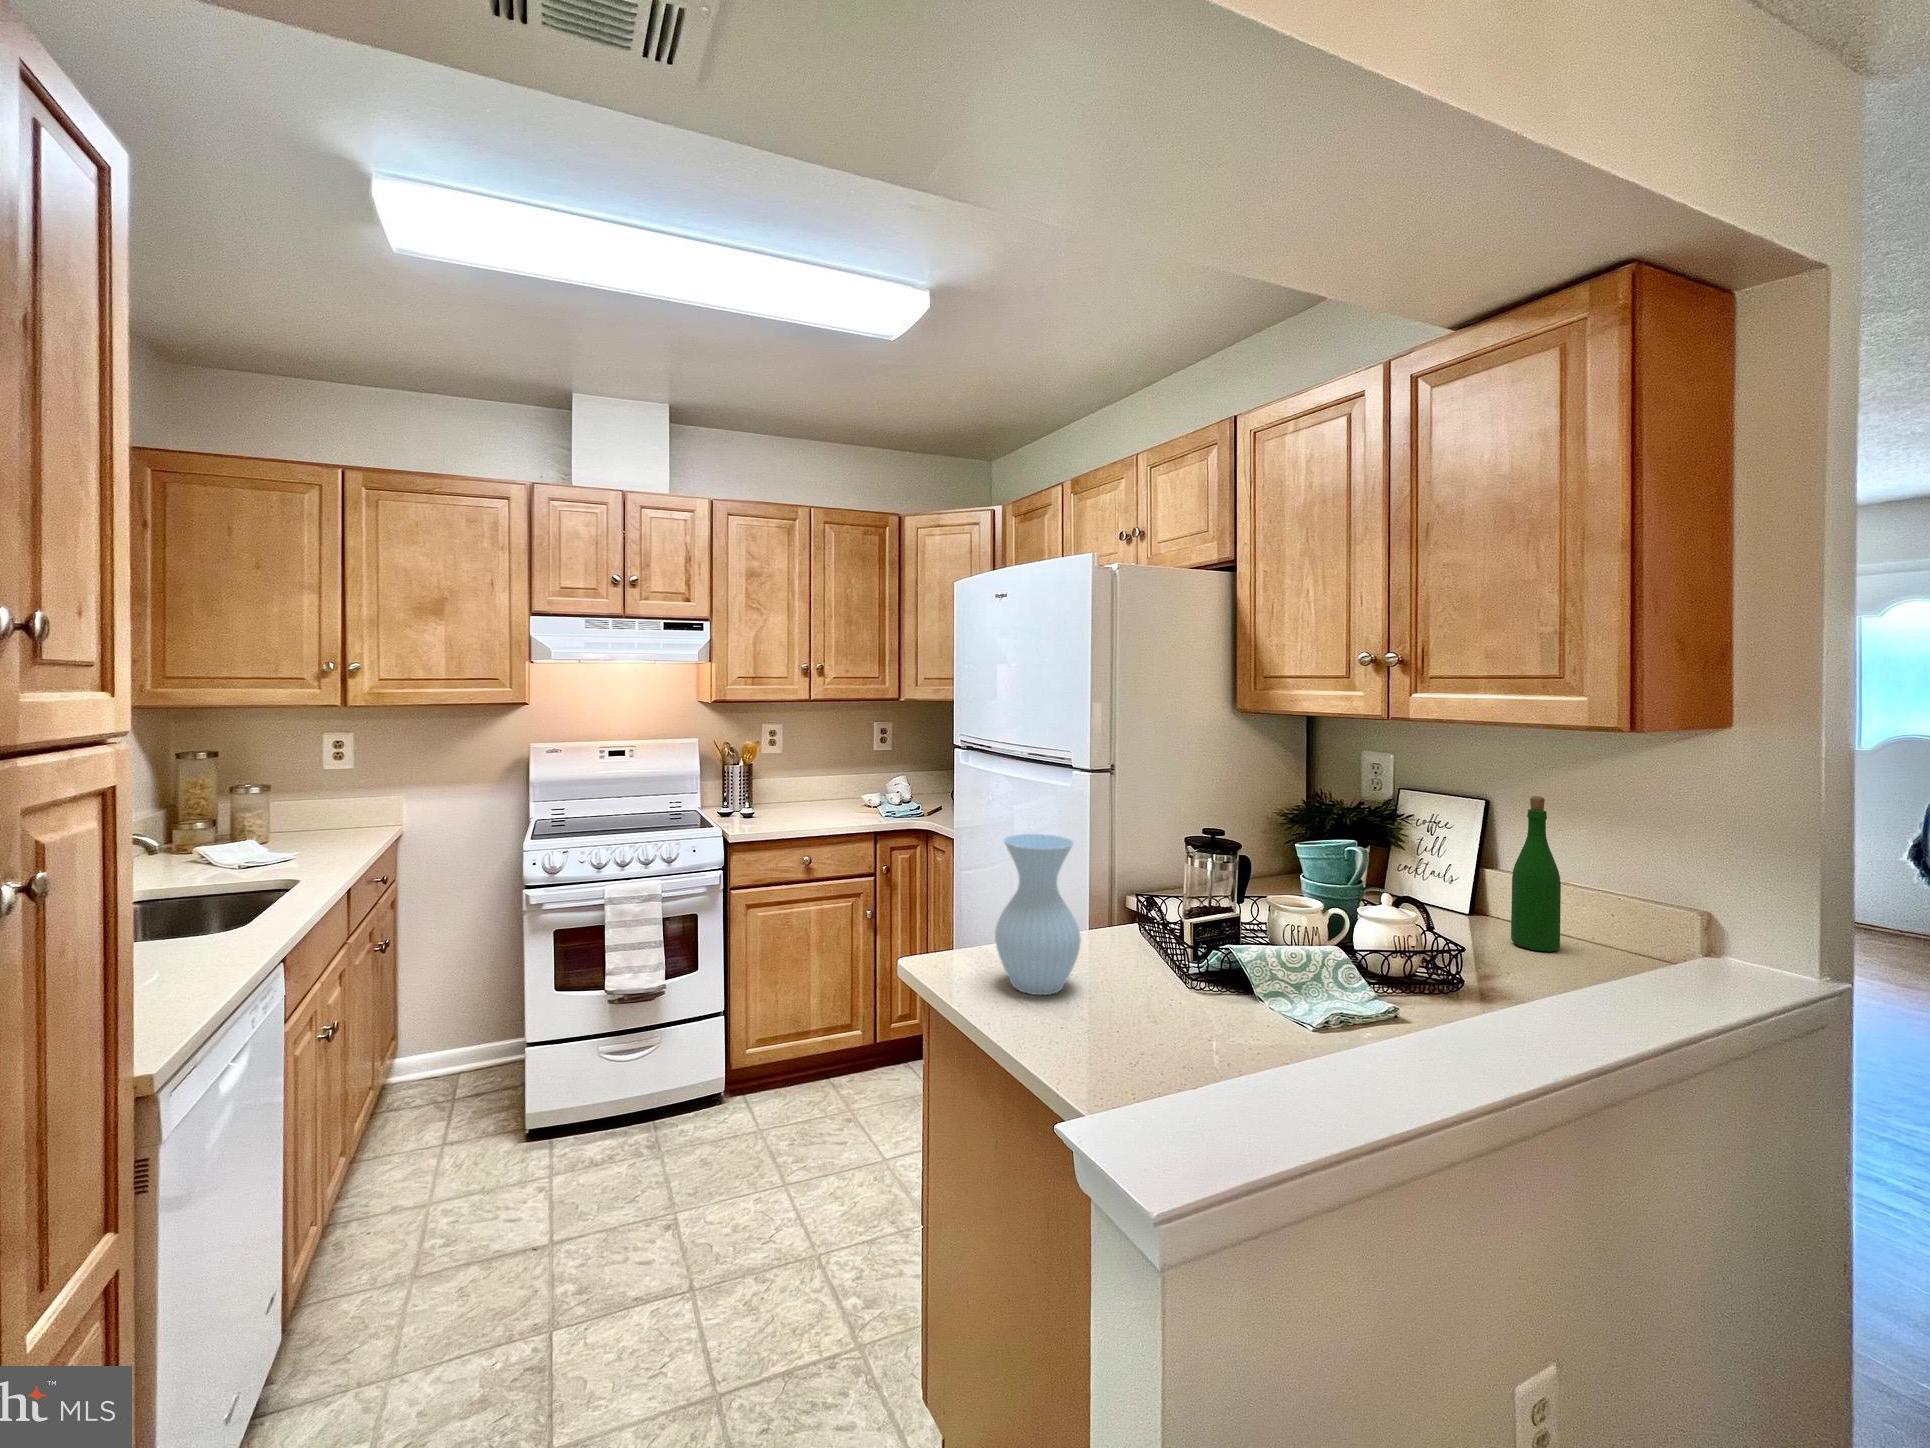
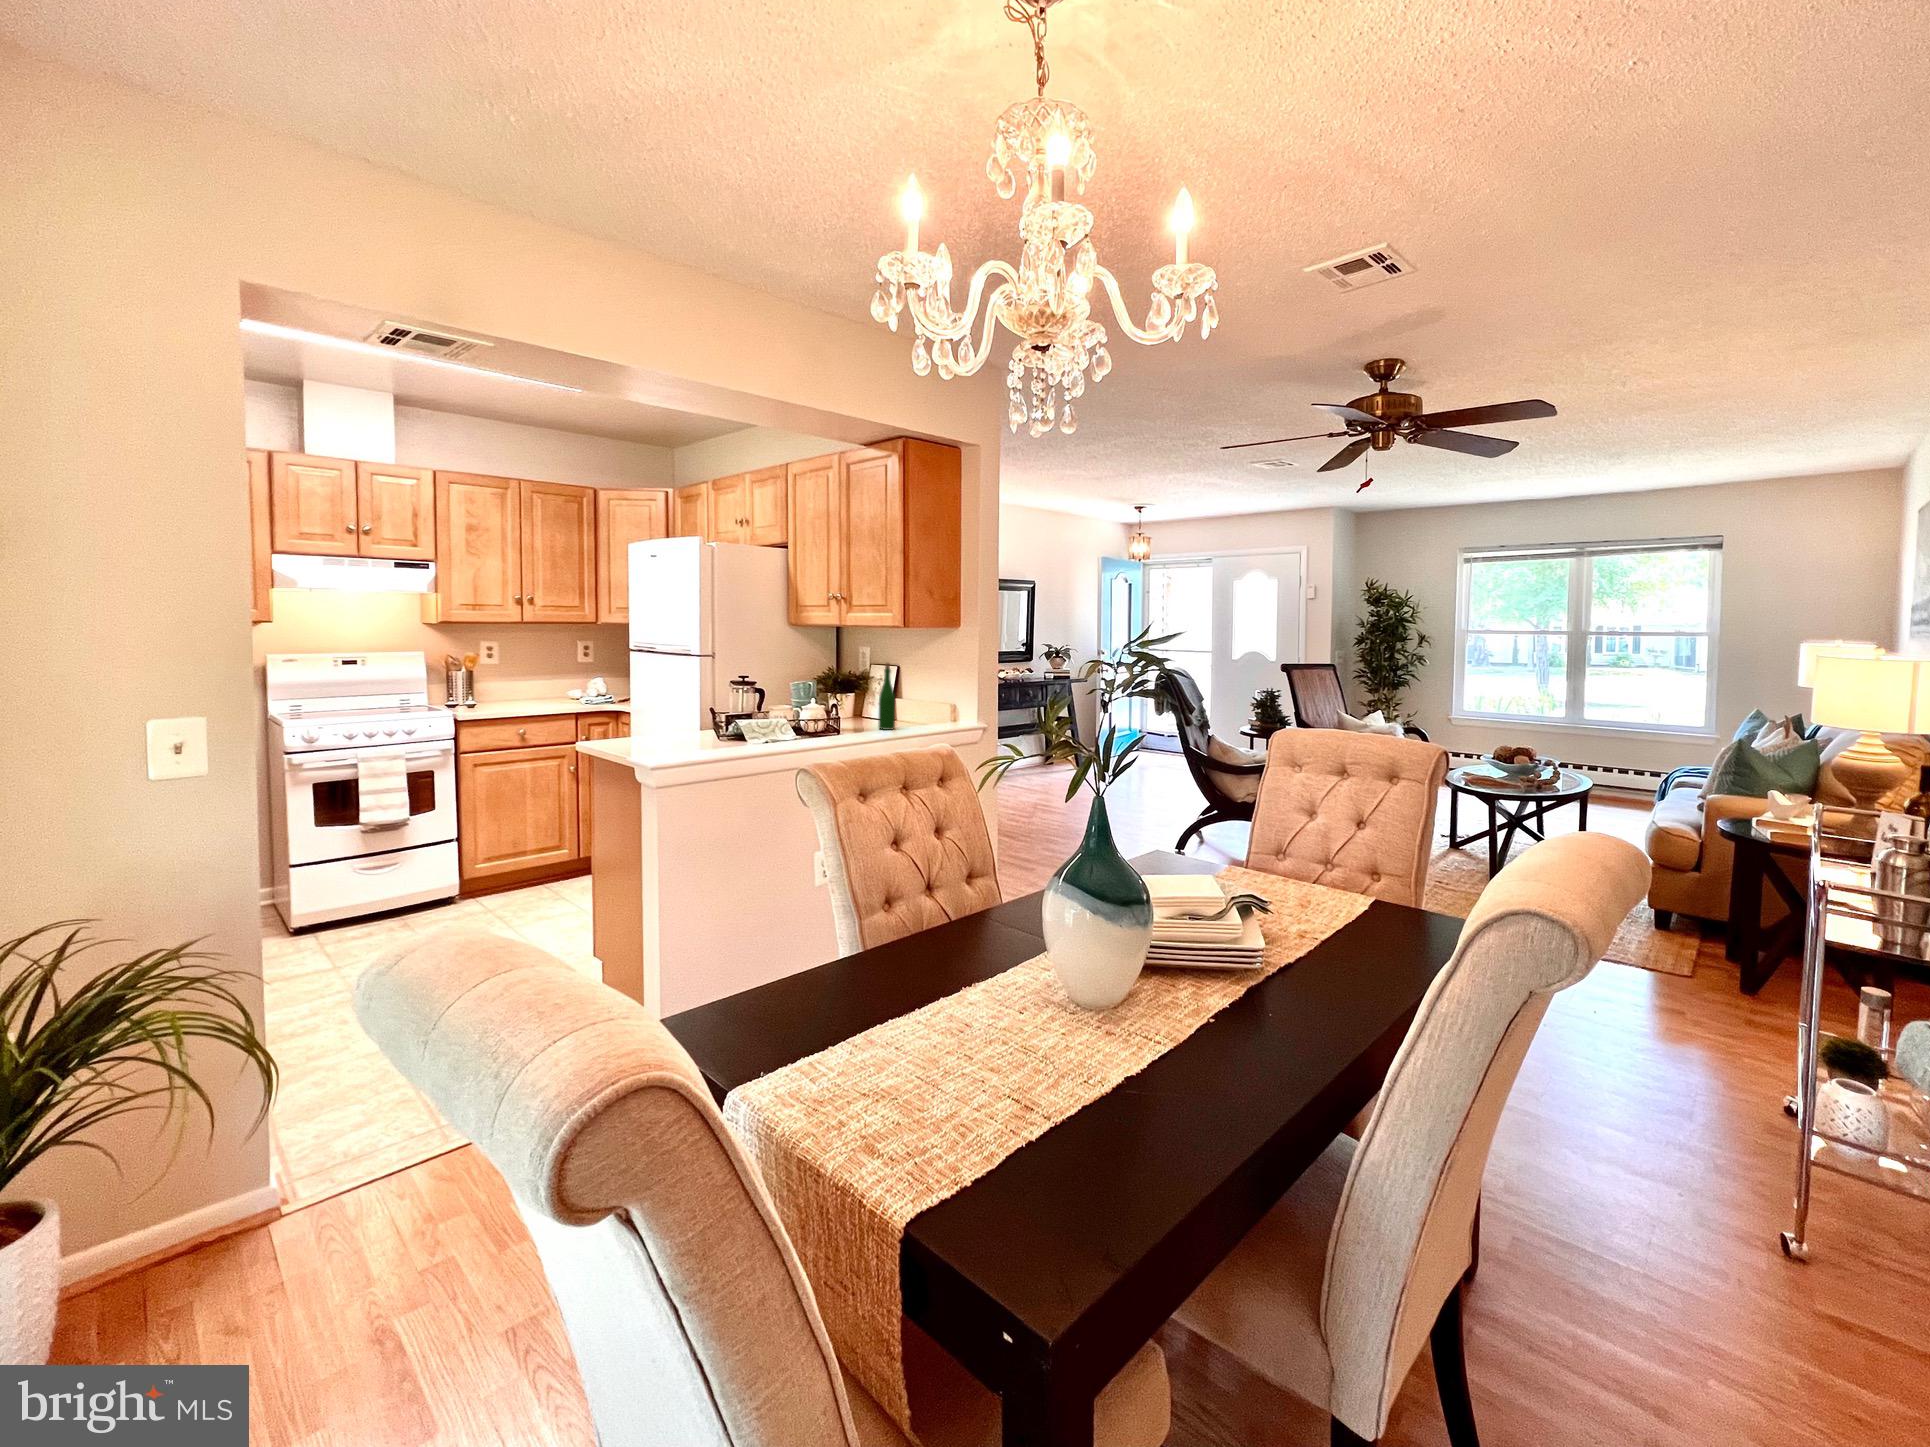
vase: present [995,834,1081,995] -> none [615,678,656,745]

